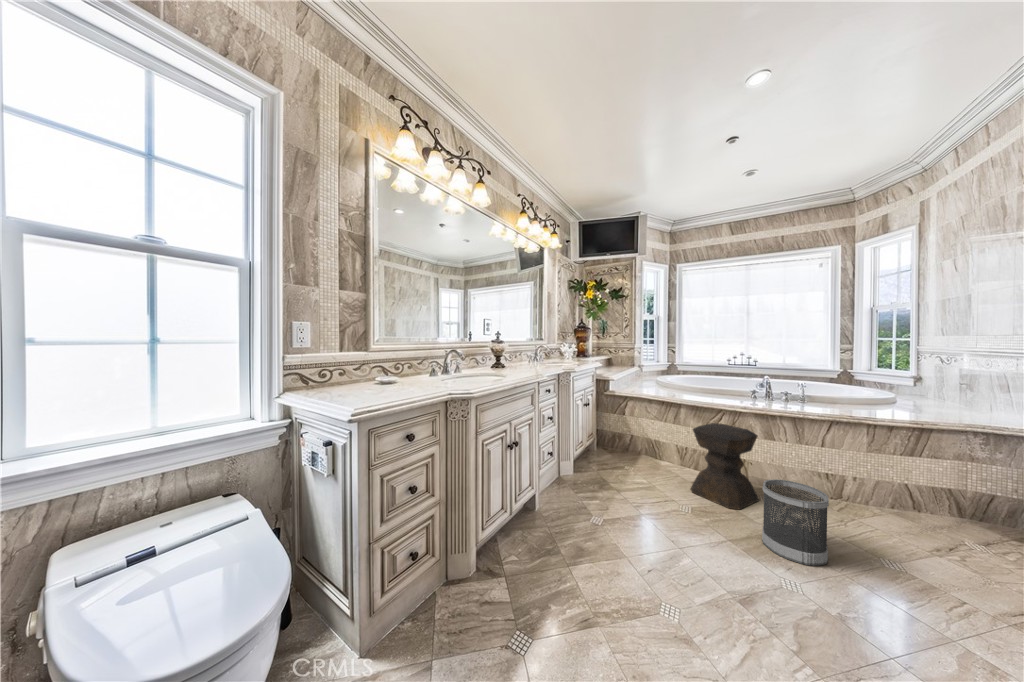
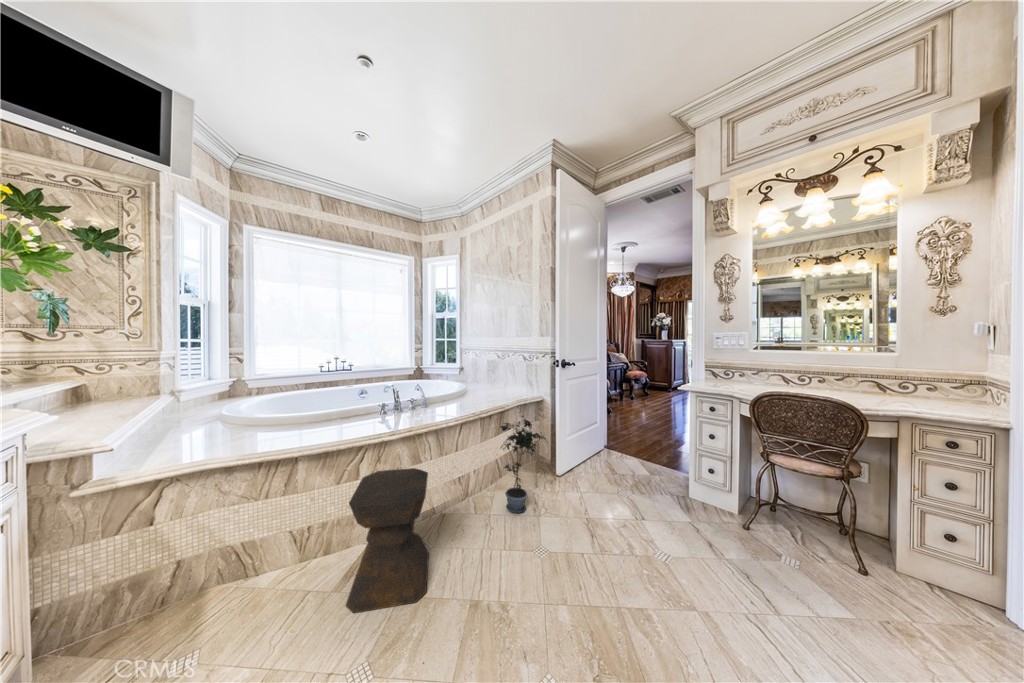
potted plant: none [865,423,938,533] -> present [500,416,546,513]
wastebasket: present [762,479,829,566] -> none [477,522,543,646]

